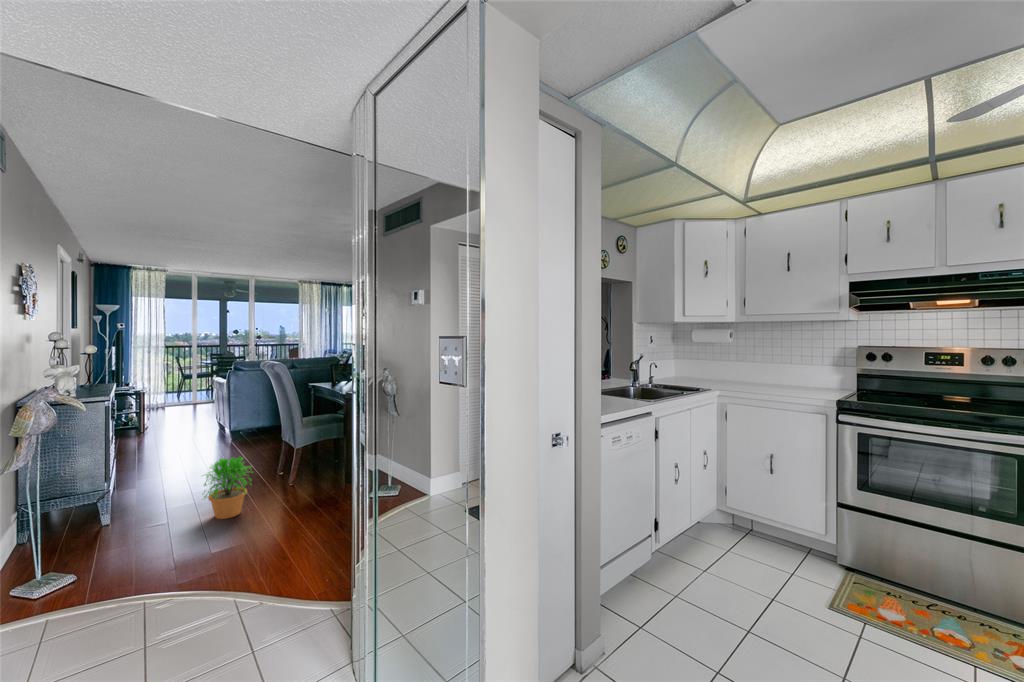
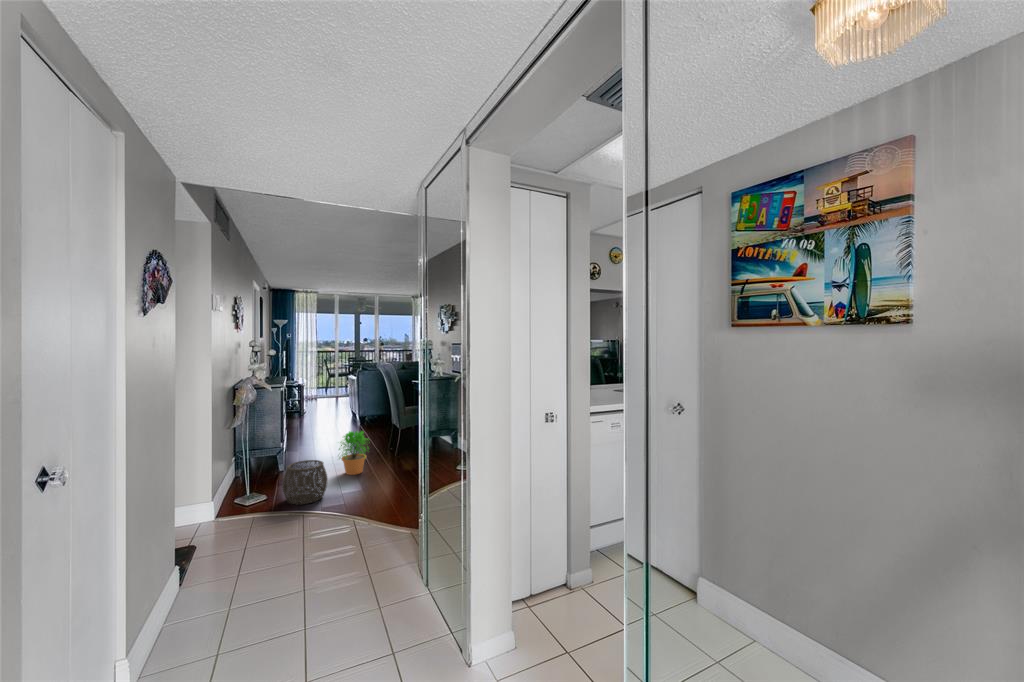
woven basket: none [105,509,188,585] -> present [282,460,328,505]

